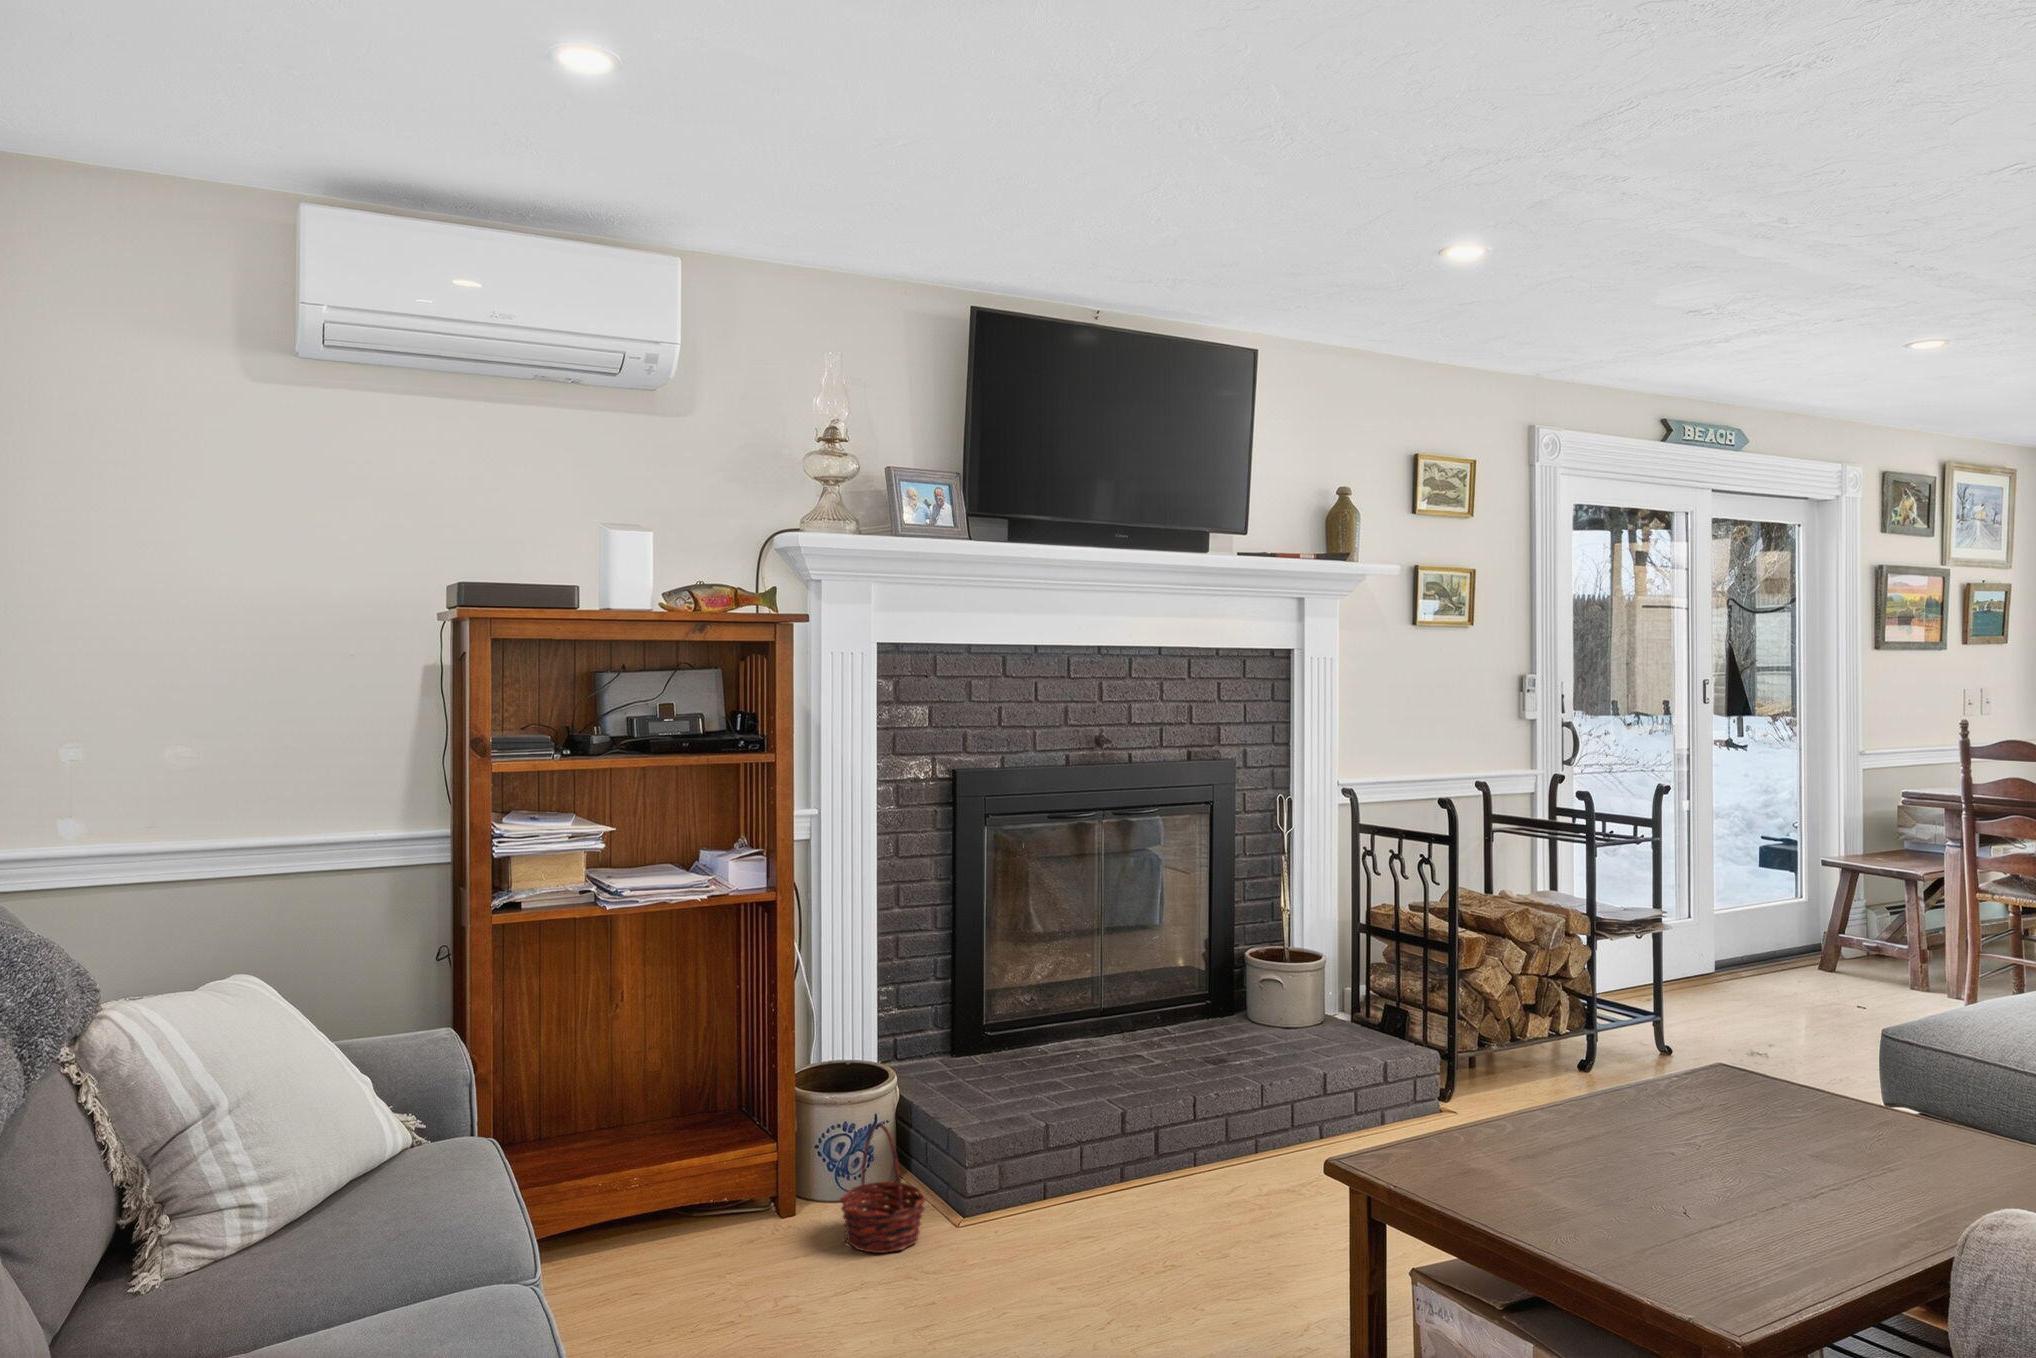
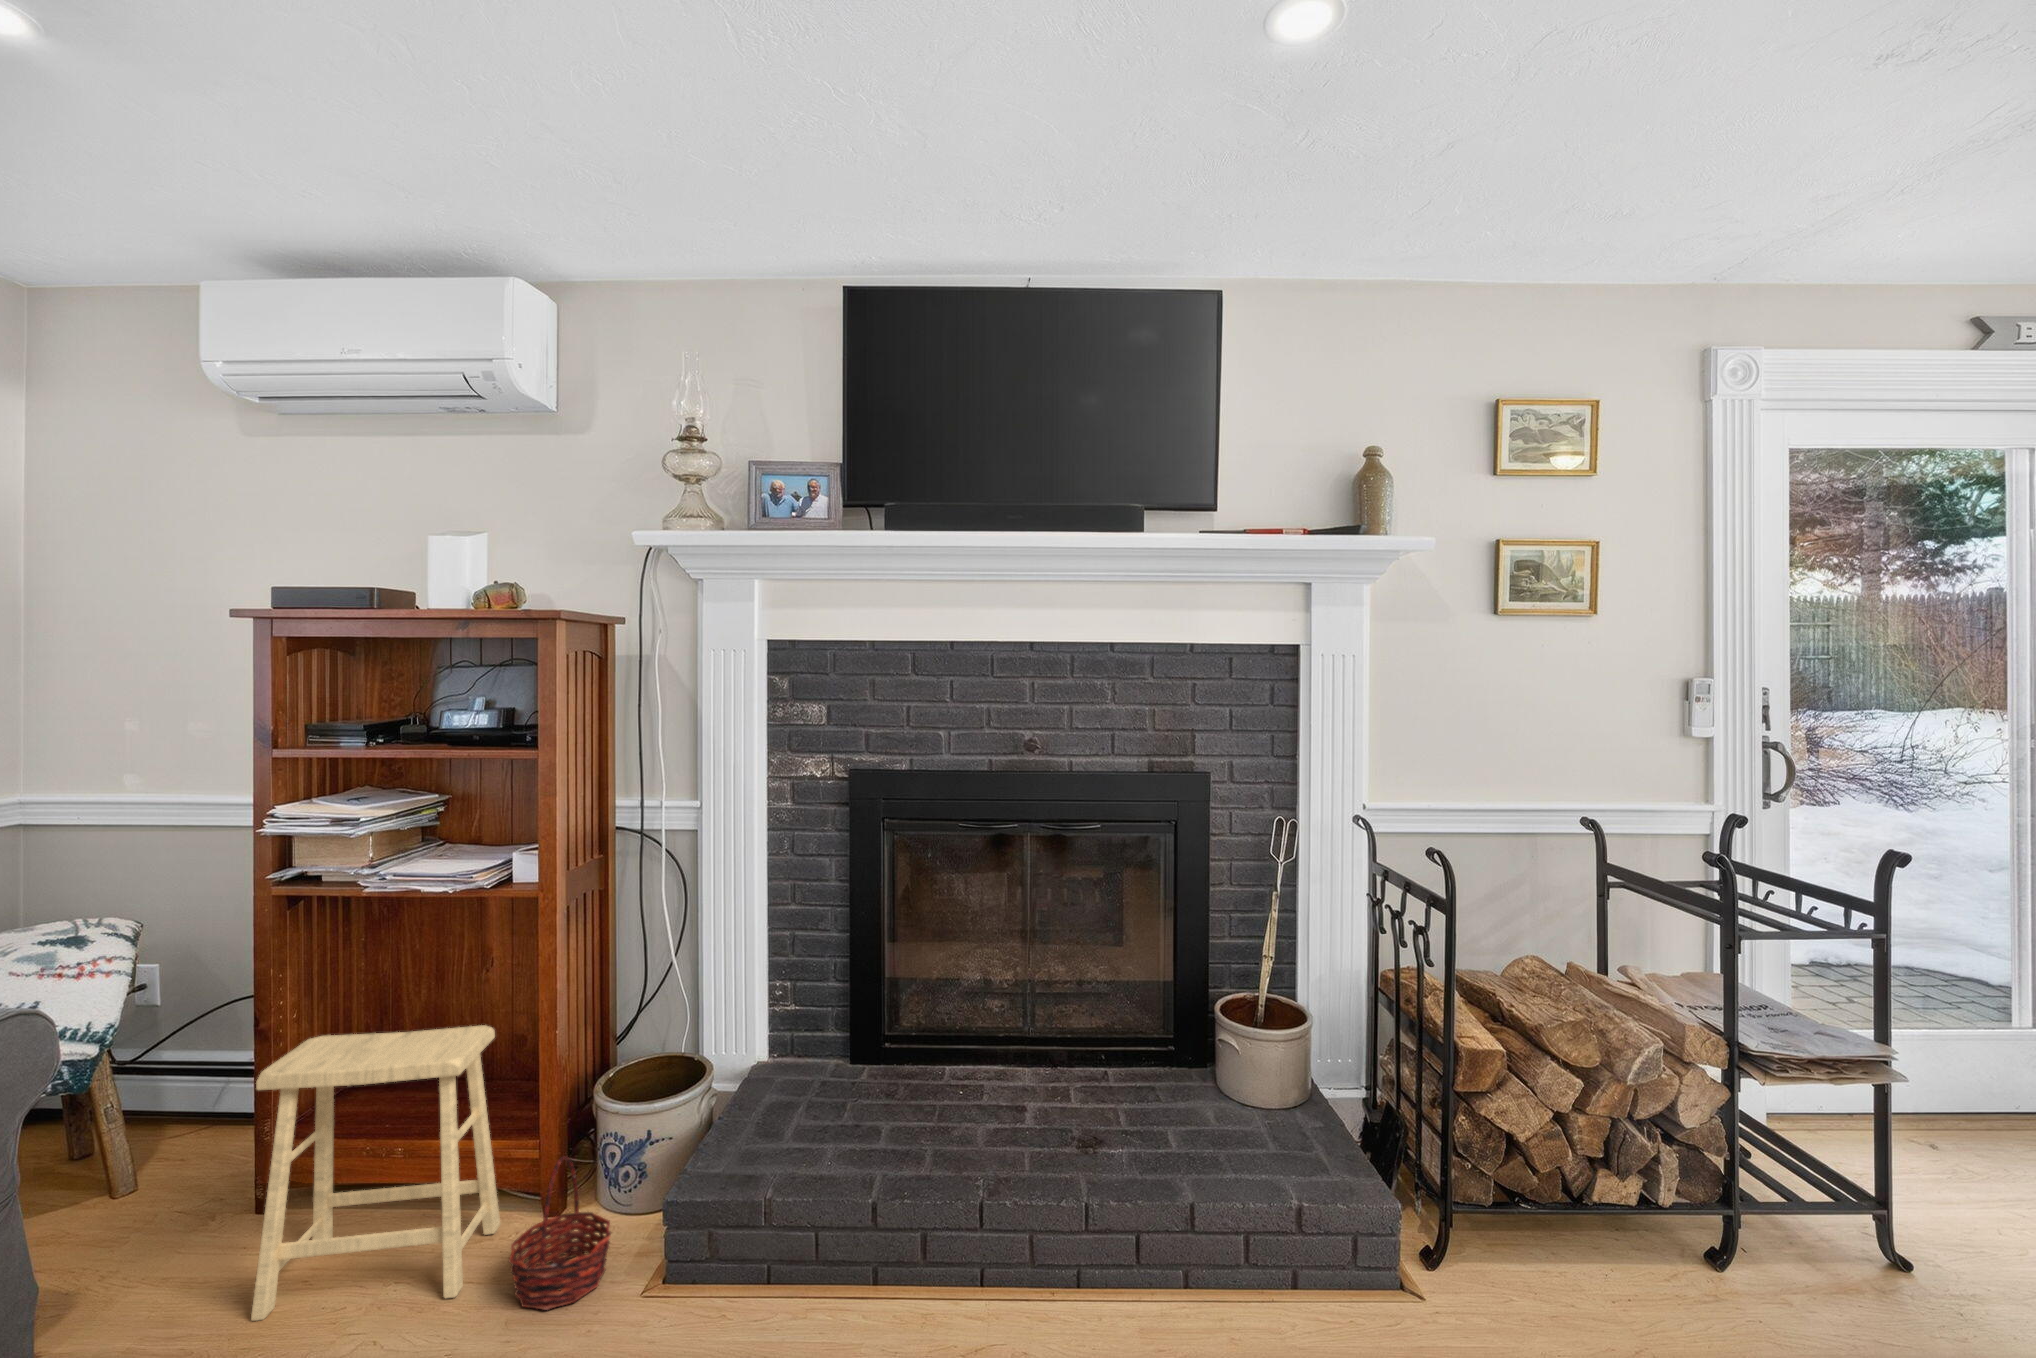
footstool: none [603,1026,810,1315] -> present [251,1025,500,1321]

